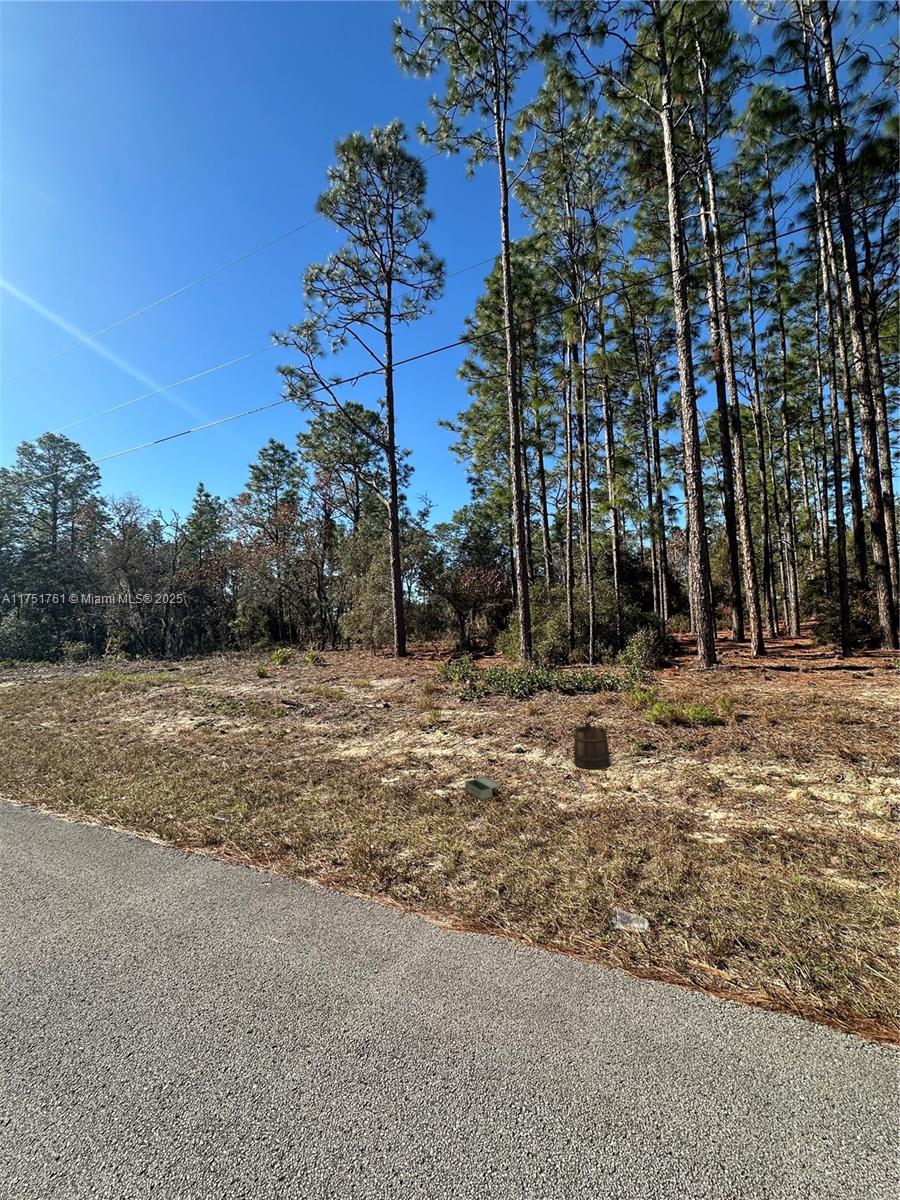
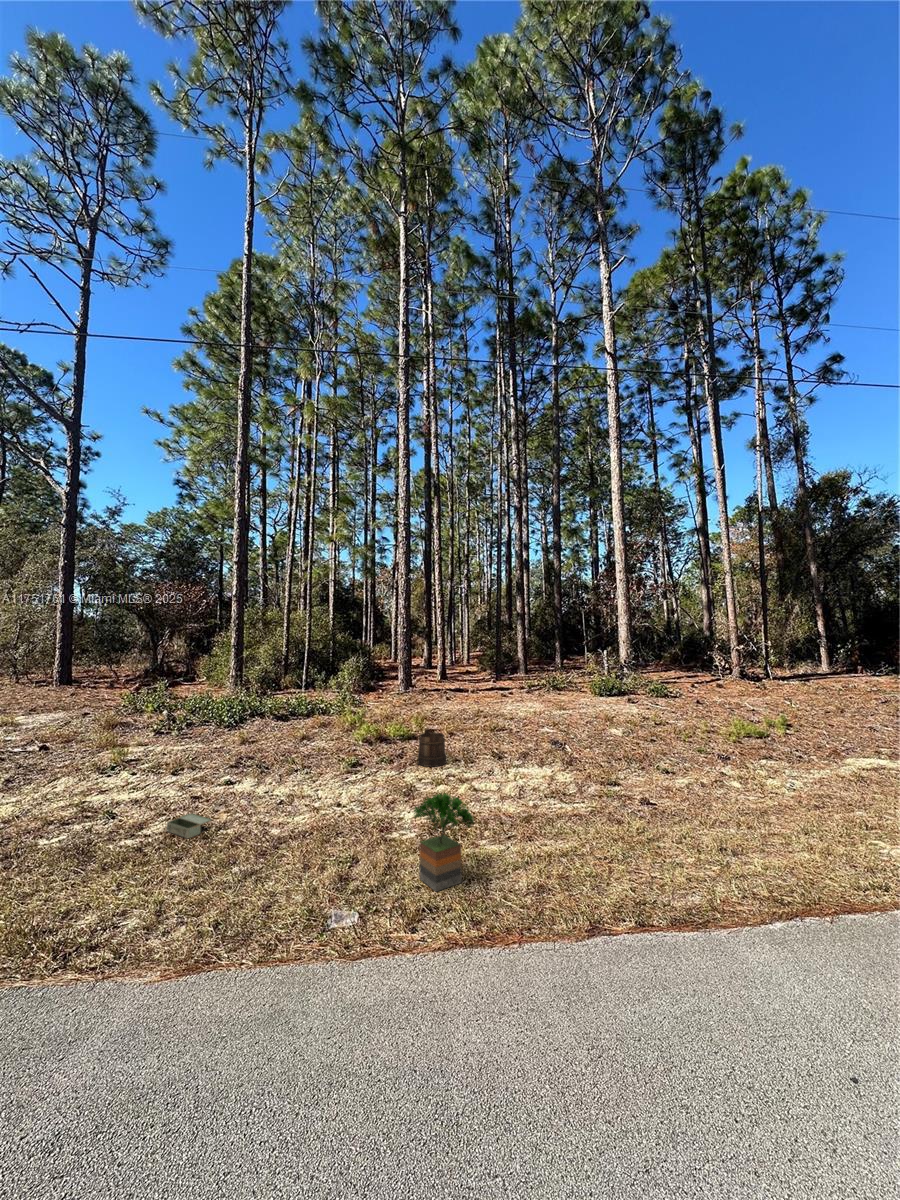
bucket: present [573,722,611,769] -> present [418,729,446,767]
potted tree: none [715,796,812,922] -> present [414,793,474,891]

